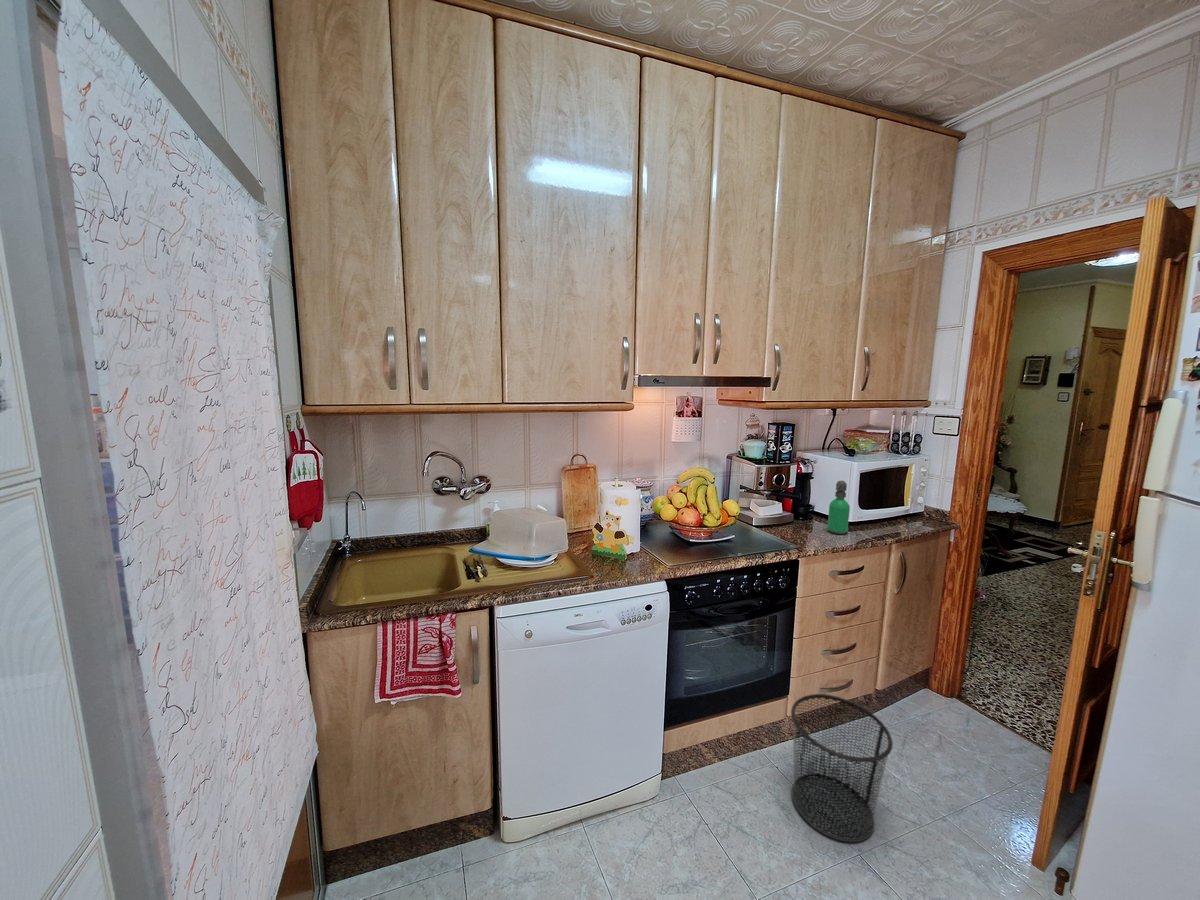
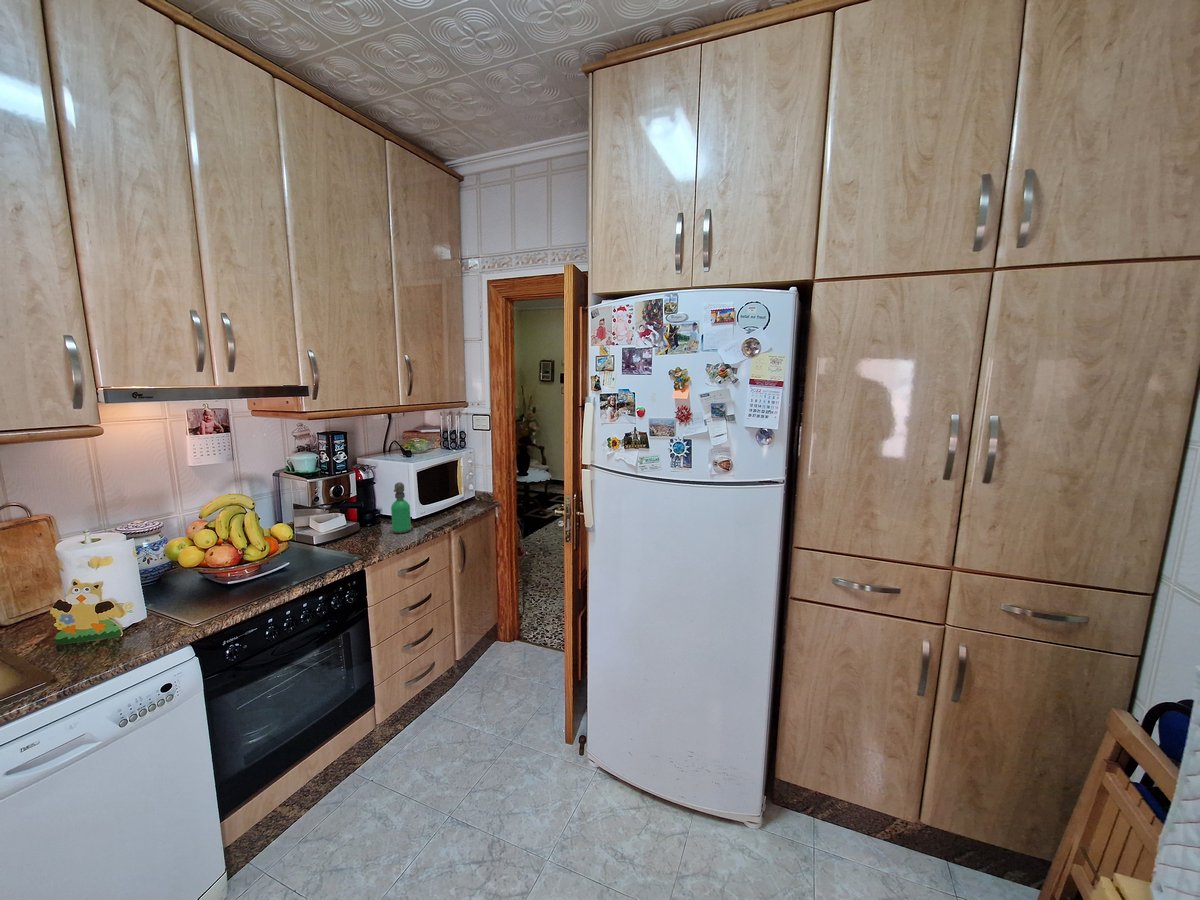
waste bin: present [791,694,893,842] -> none [374,681,463,813]

